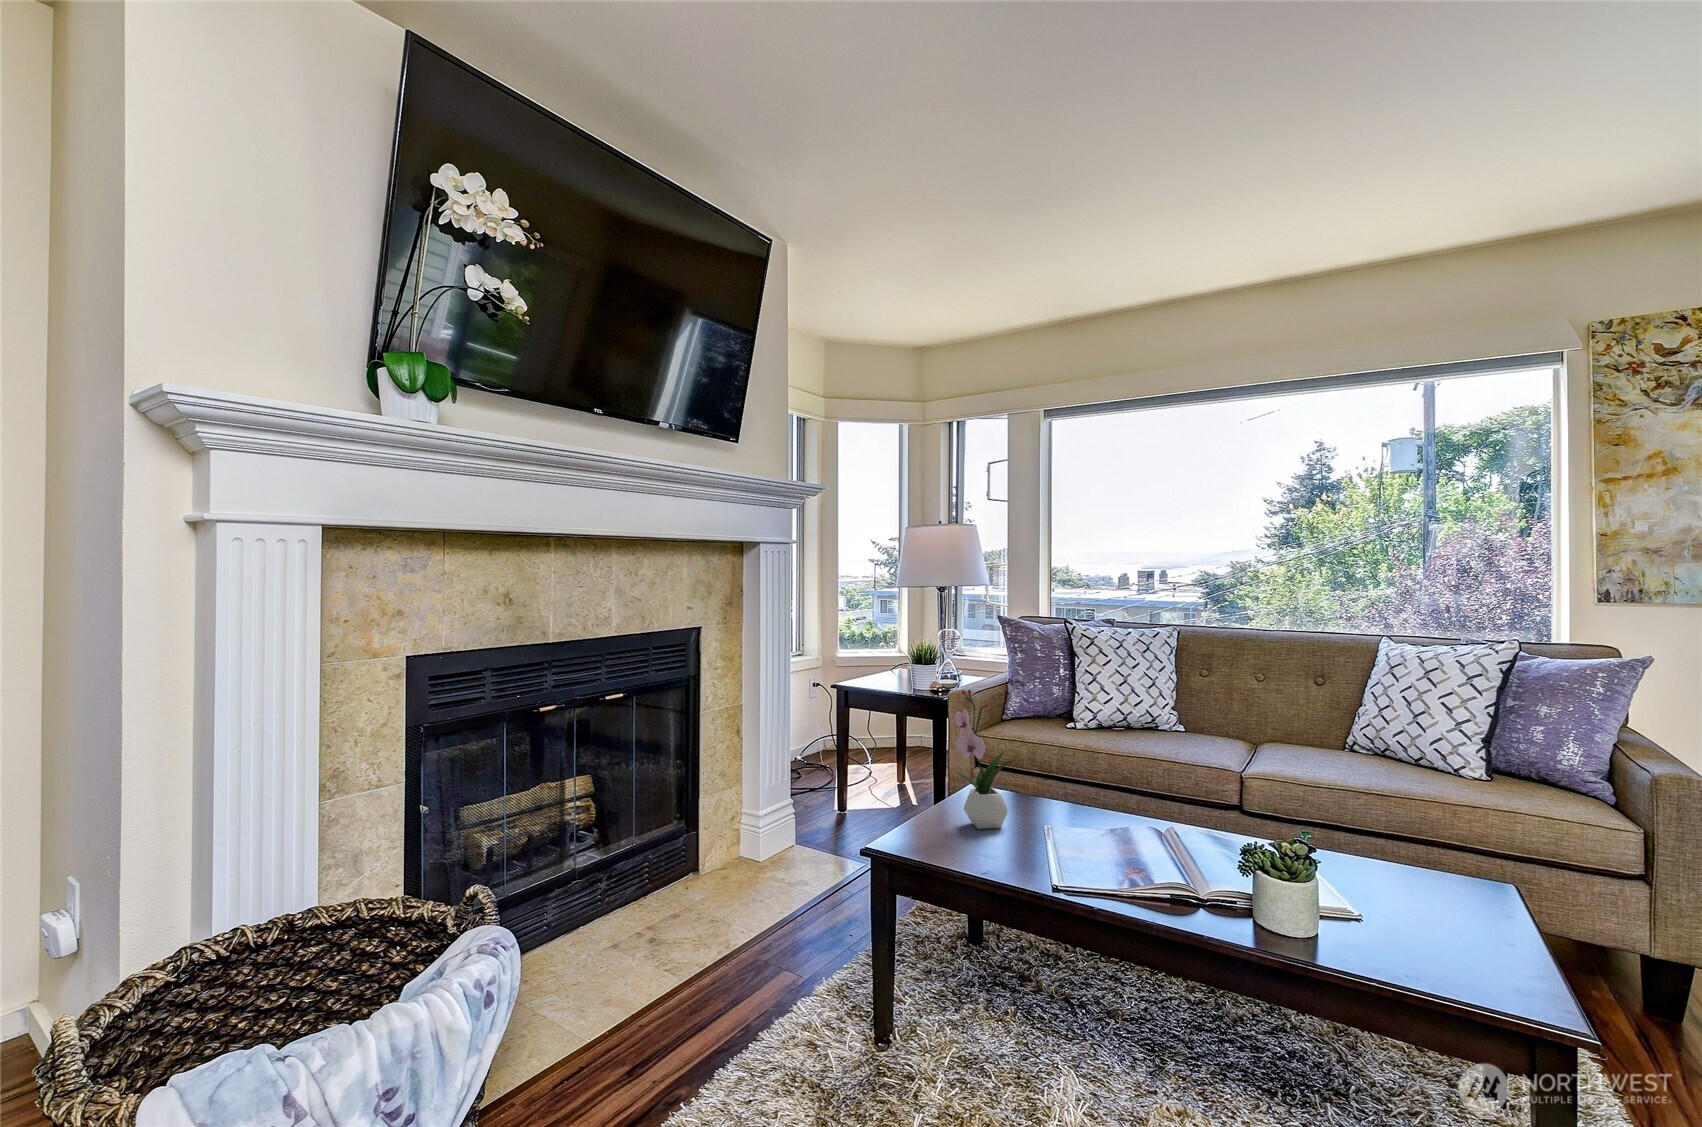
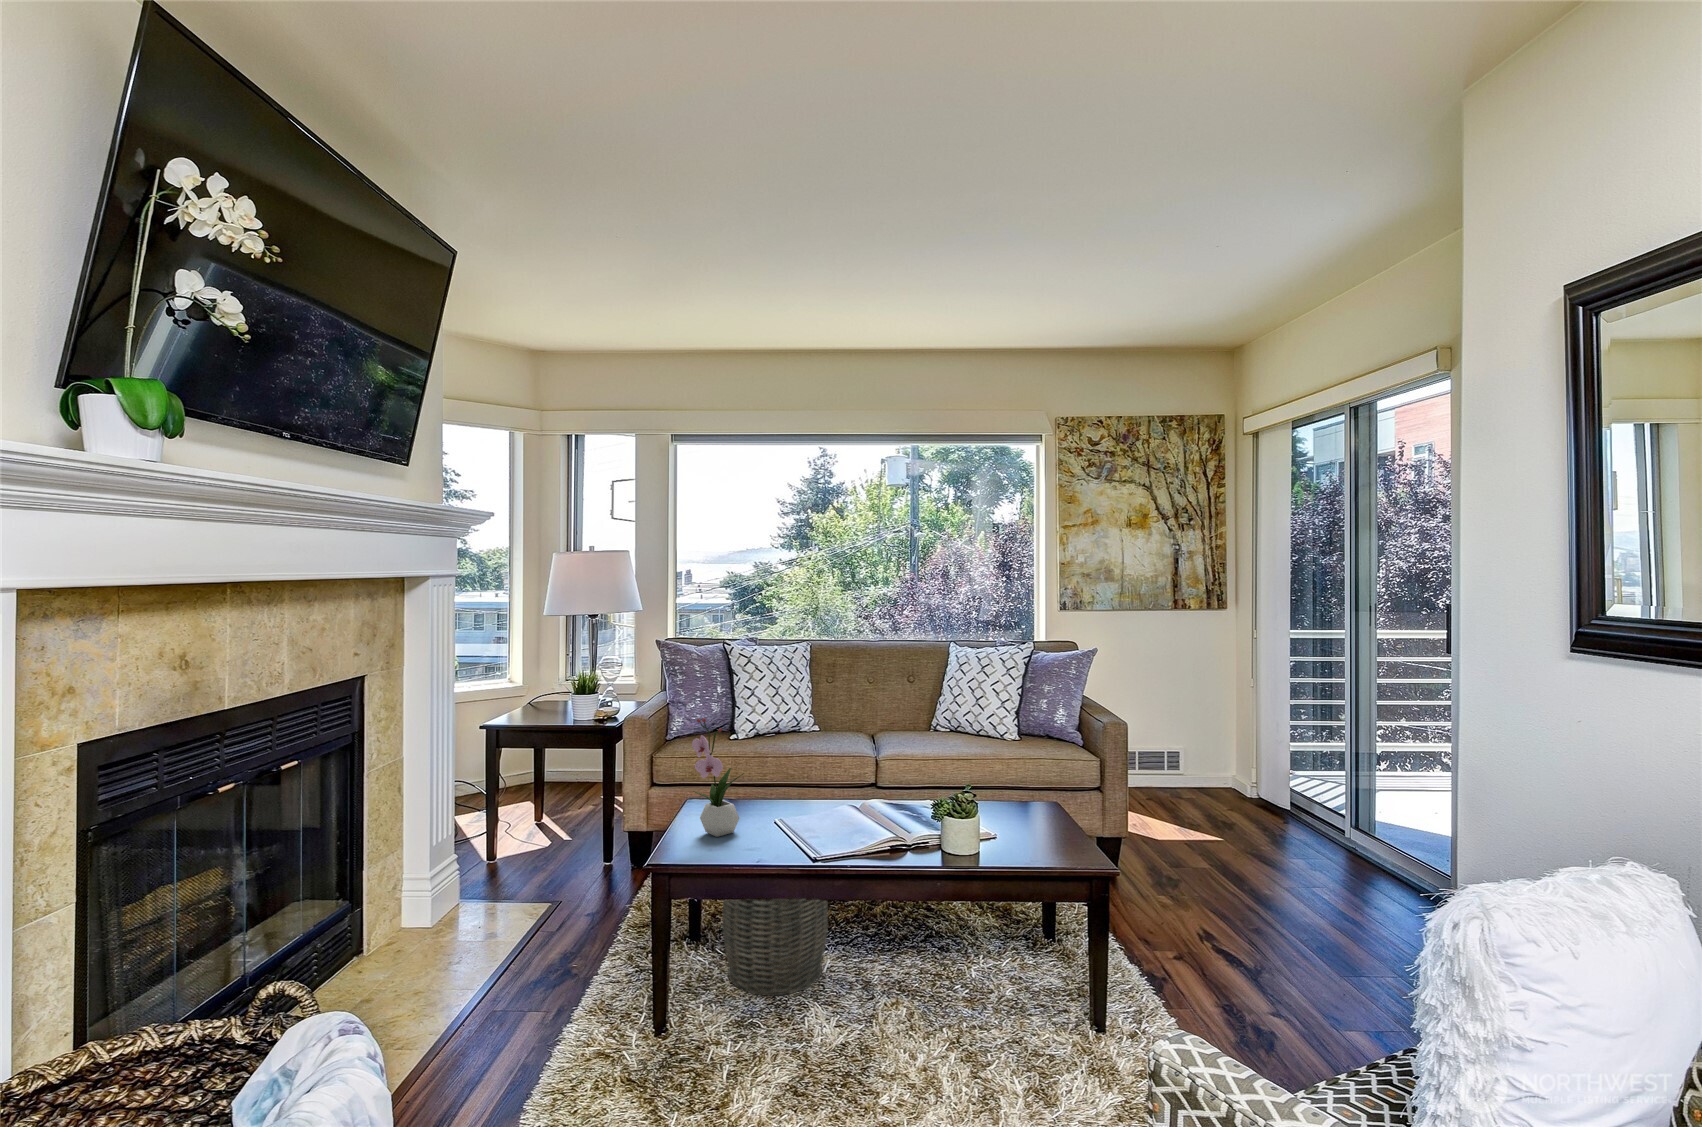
woven basket: none [984,859,1117,1046] -> present [723,899,828,996]

